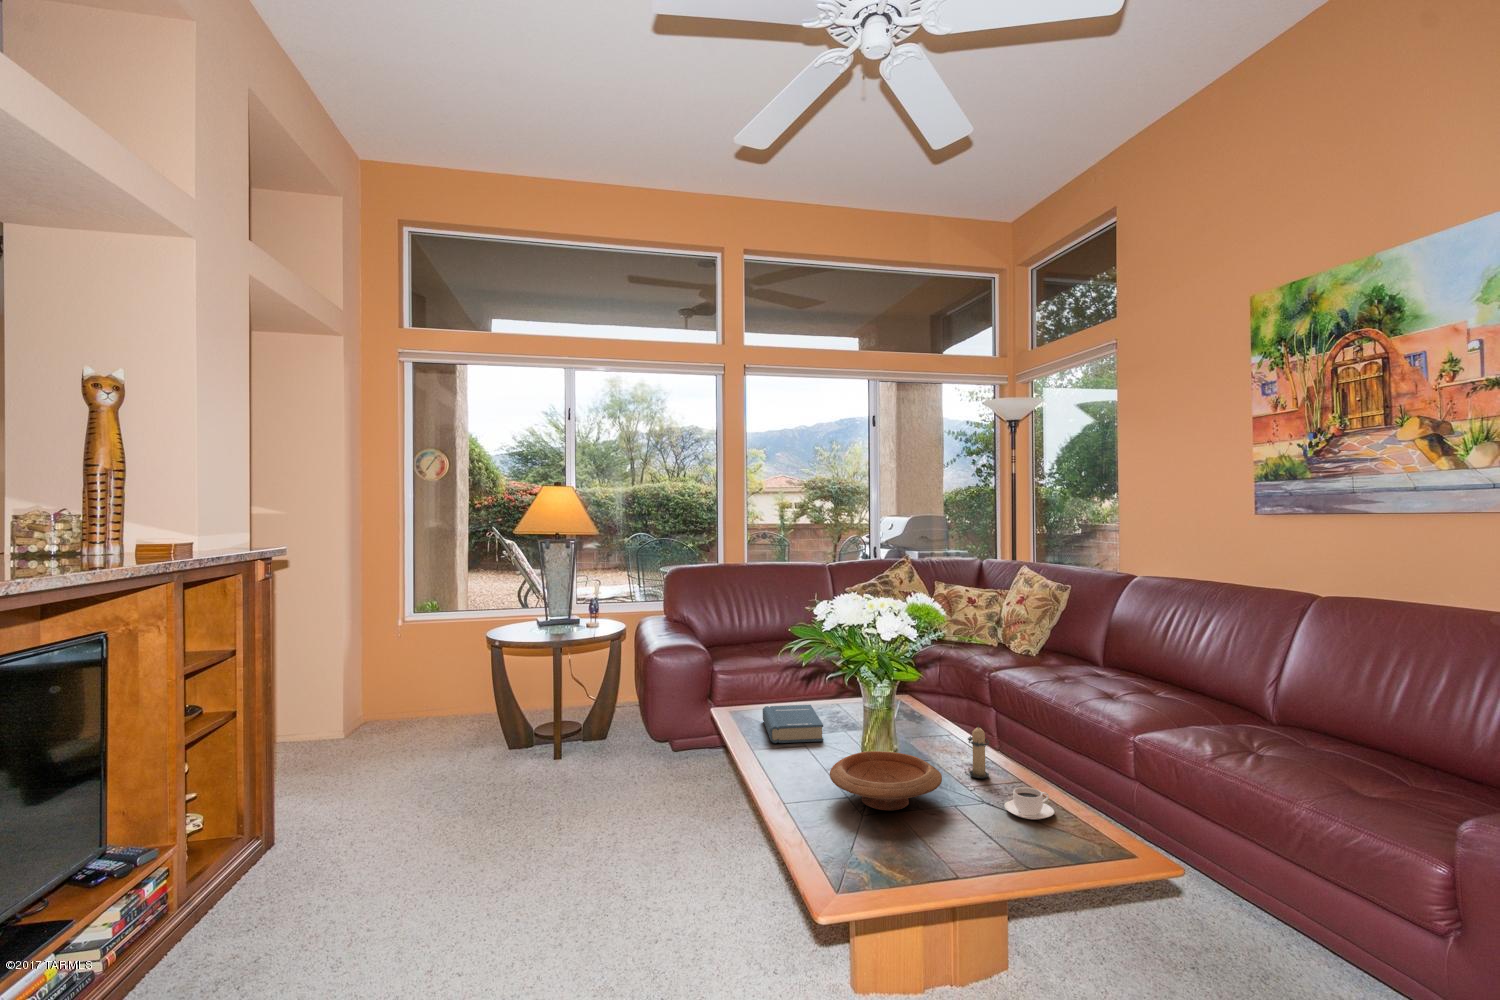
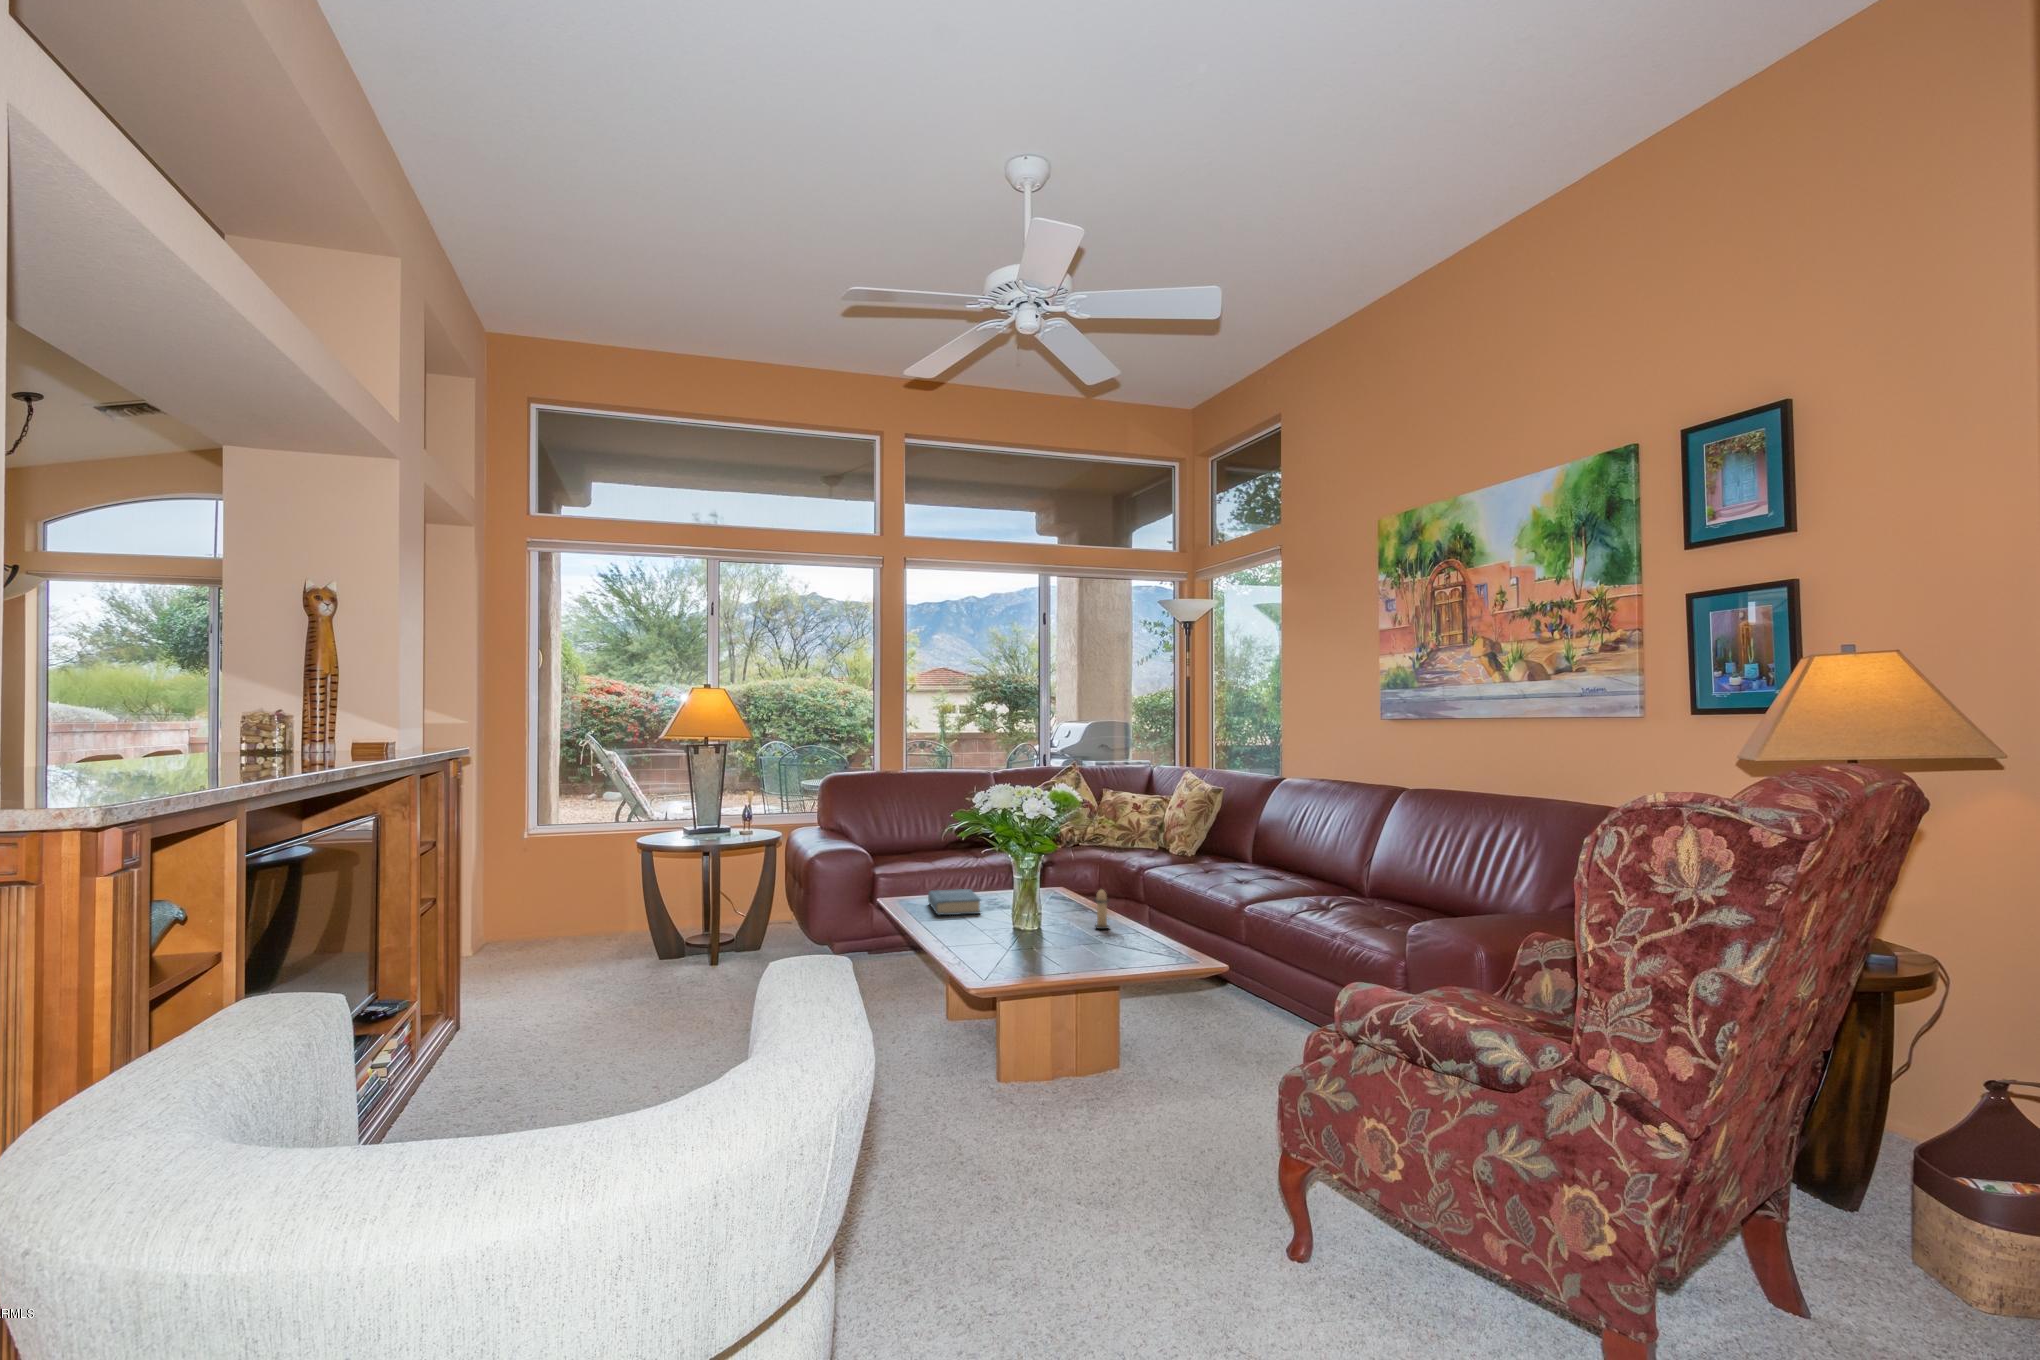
wooden bowl: present [830,751,942,810] -> none [982,908,1068,945]
coffee cup: present [1004,787,1054,820] -> none [1113,926,1148,946]

